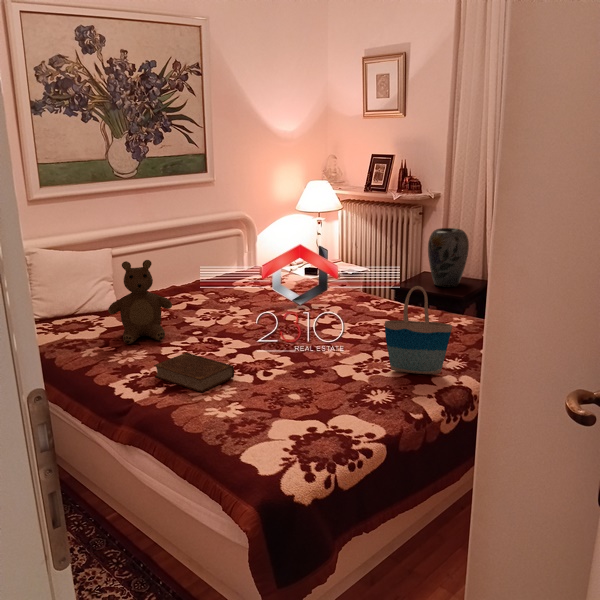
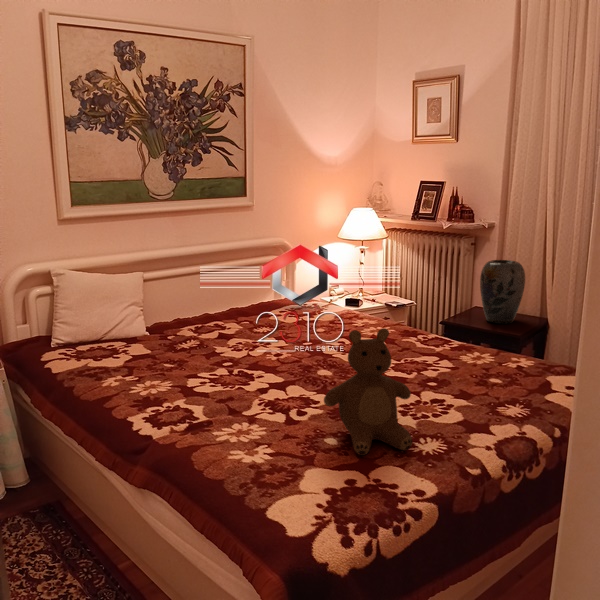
teddy bear: present [108,260,172,344] -> present [324,328,412,455]
tote bag: present [385,286,452,374] -> none [436,319,515,421]
book: present [154,353,234,392] -> none [176,386,265,432]

